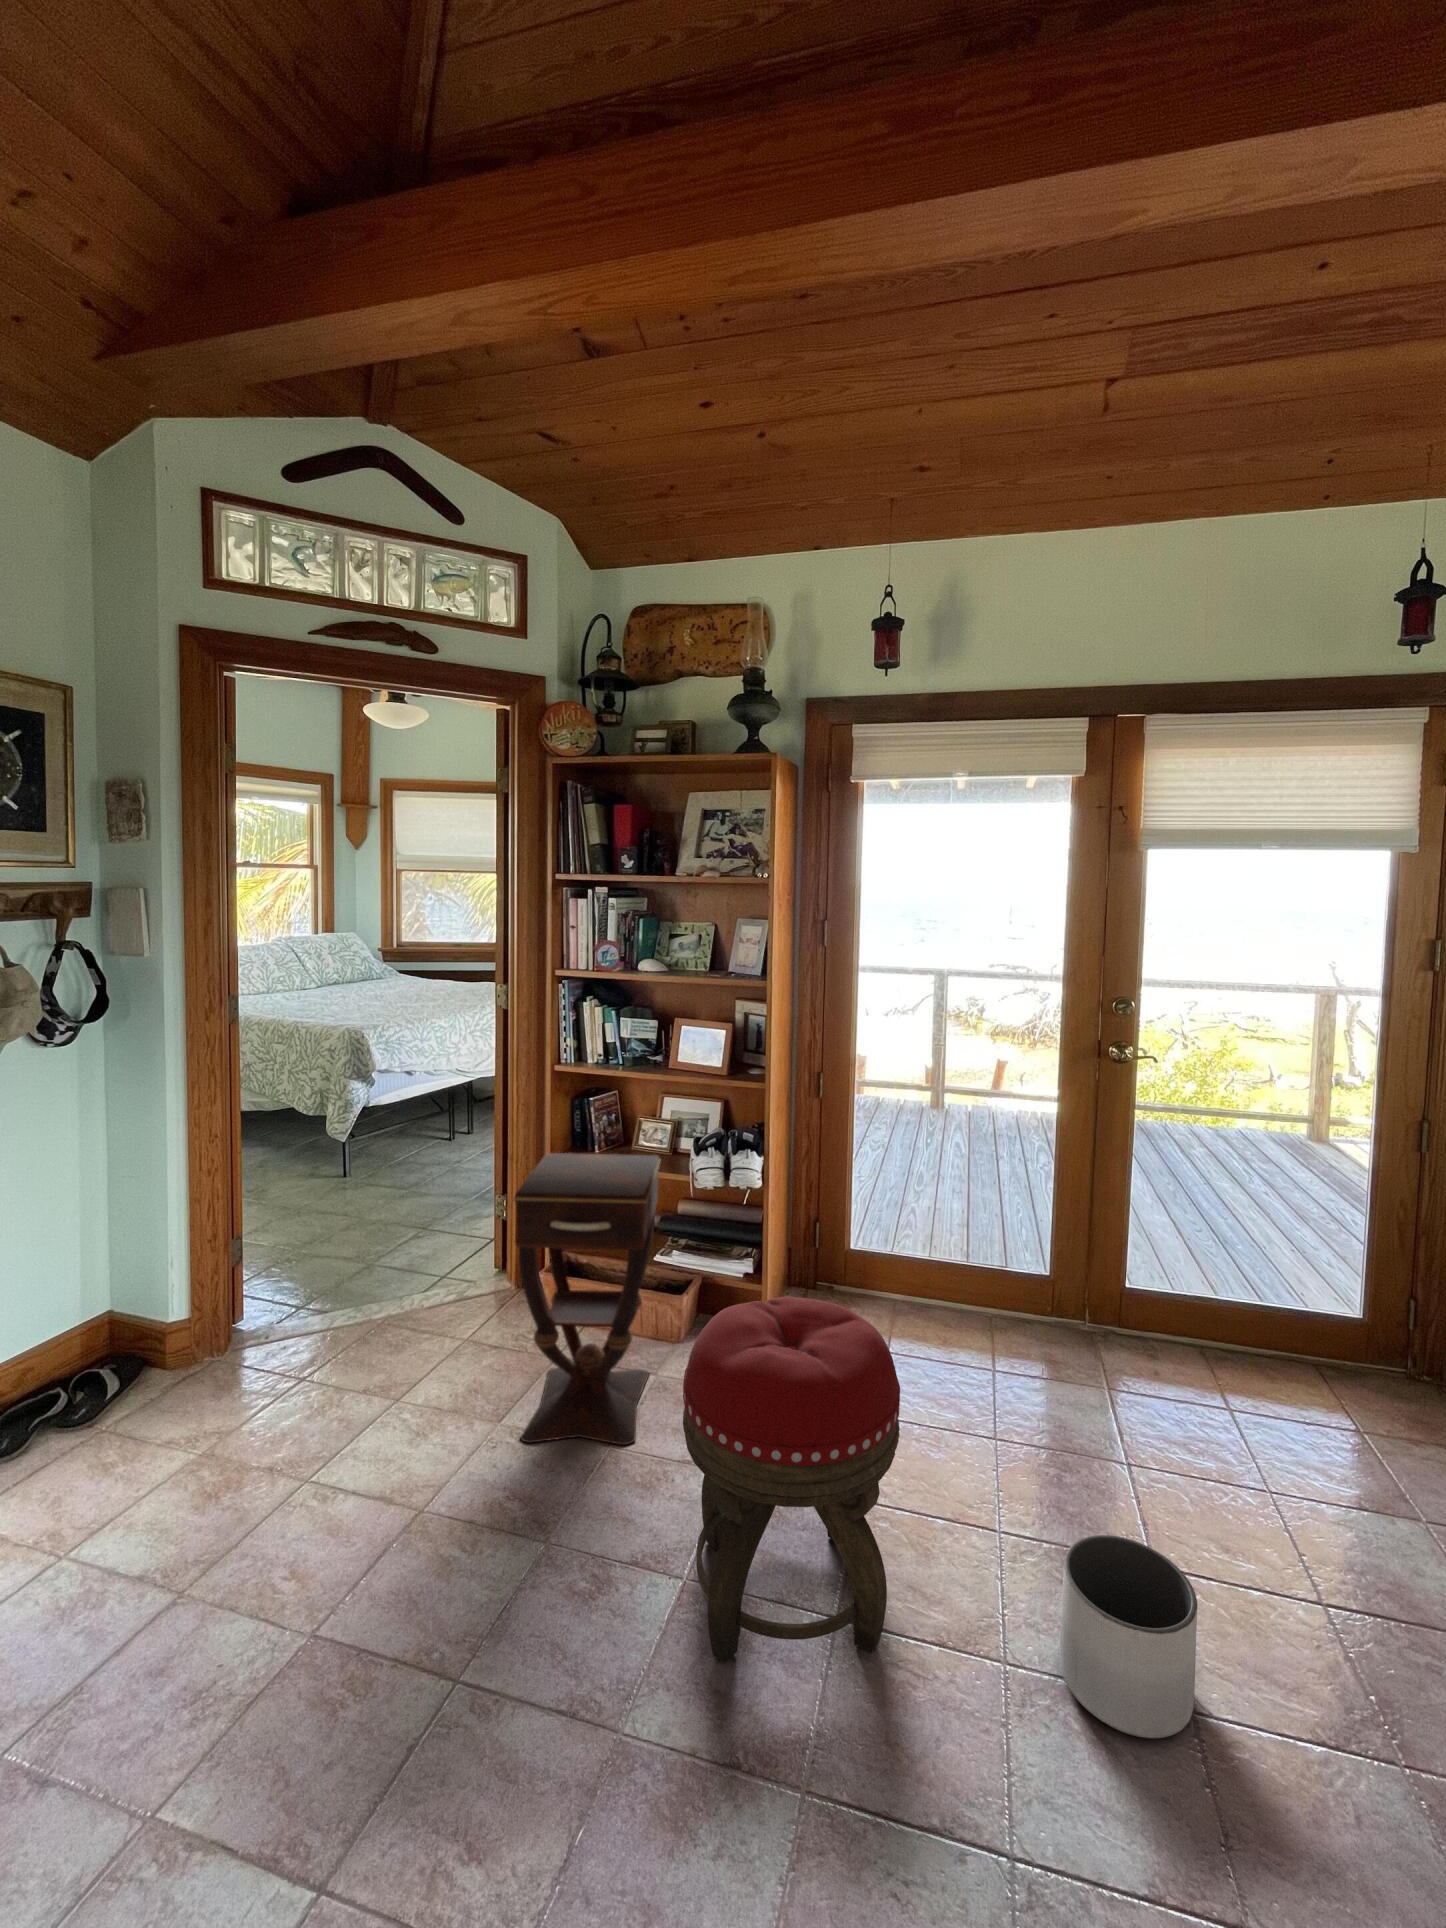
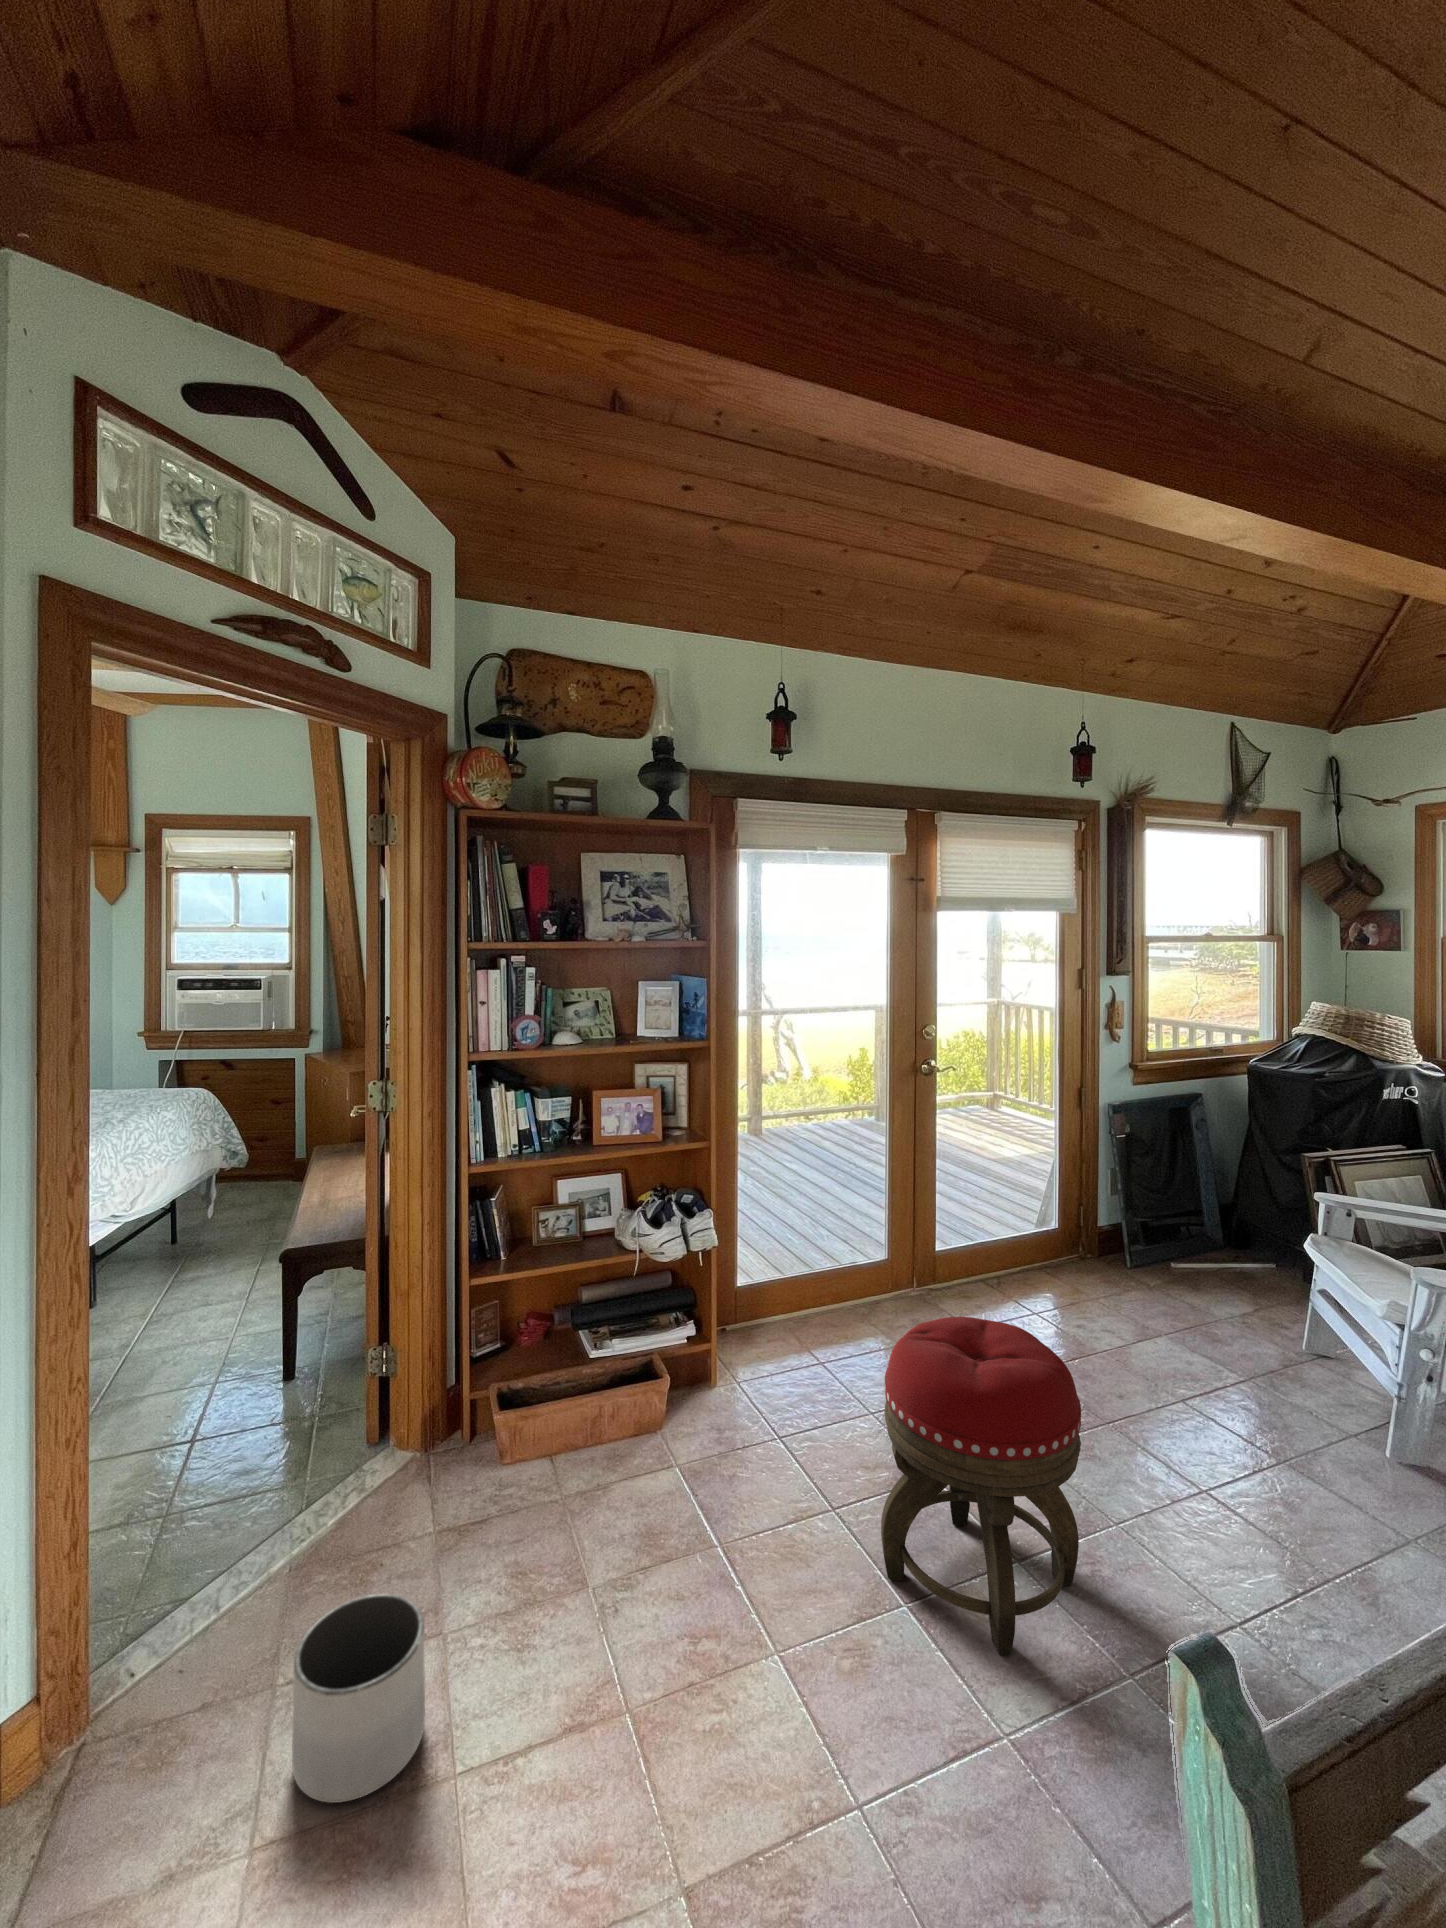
side table: present [514,1153,660,1445] -> none [557,1236,742,1591]
planter: present [1059,1535,1197,1739] -> present [292,1594,425,1803]

